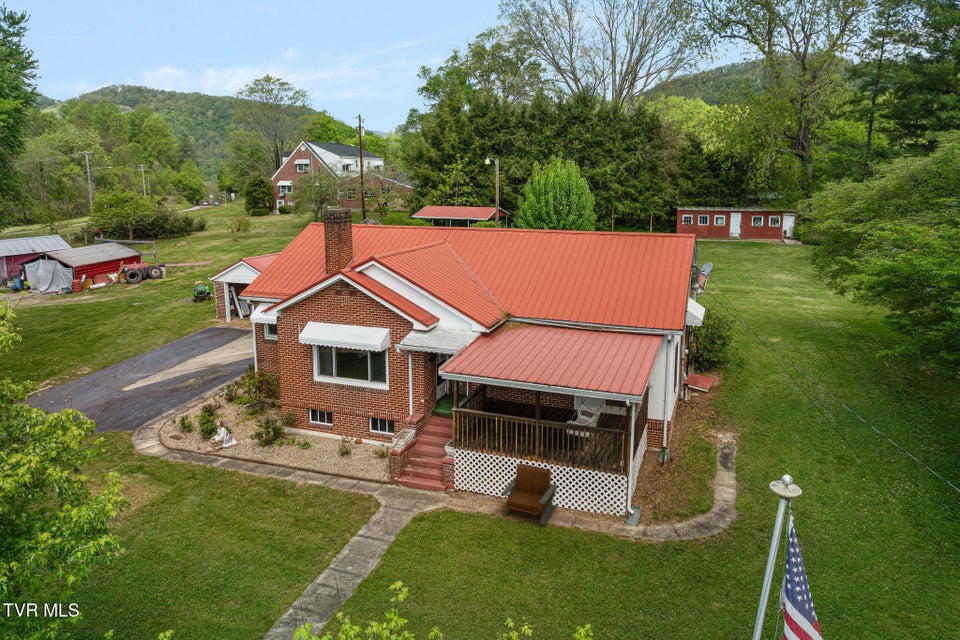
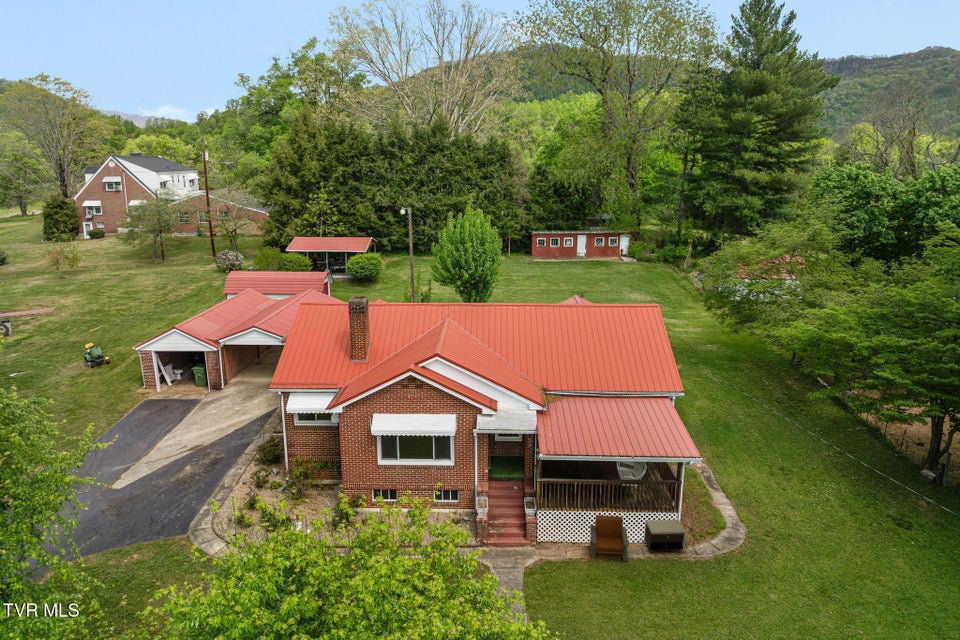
storage bench: none [580,480,629,527] -> present [644,520,685,552]

